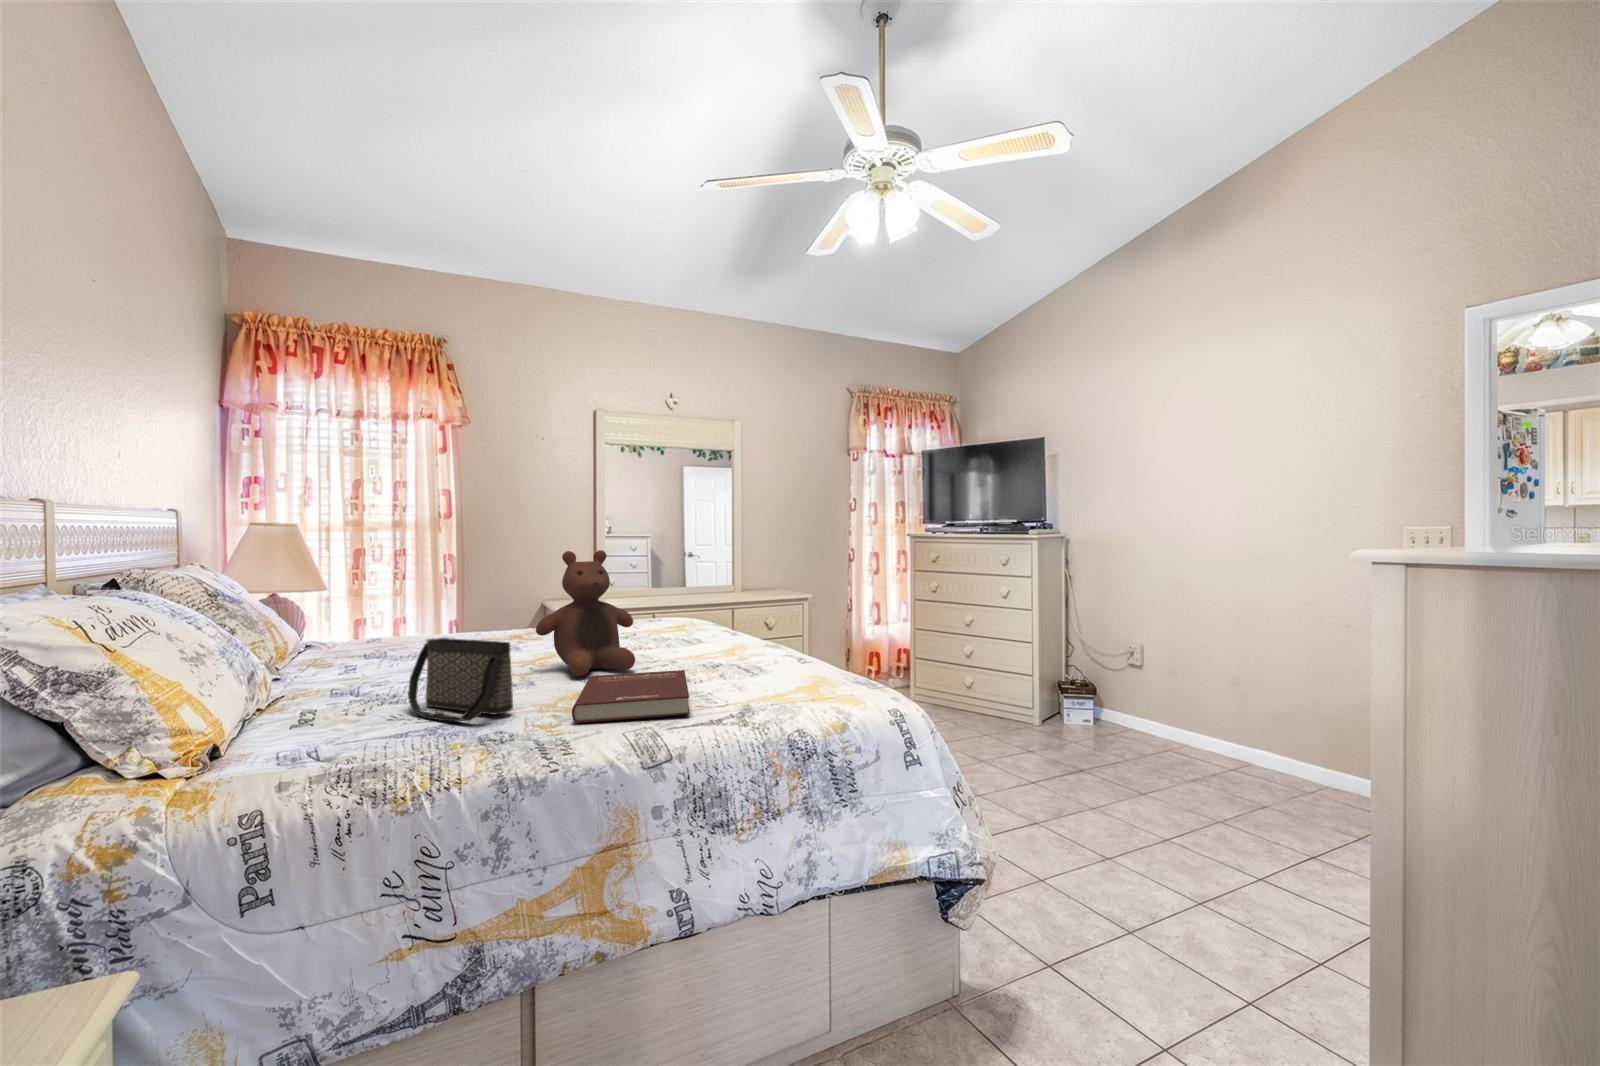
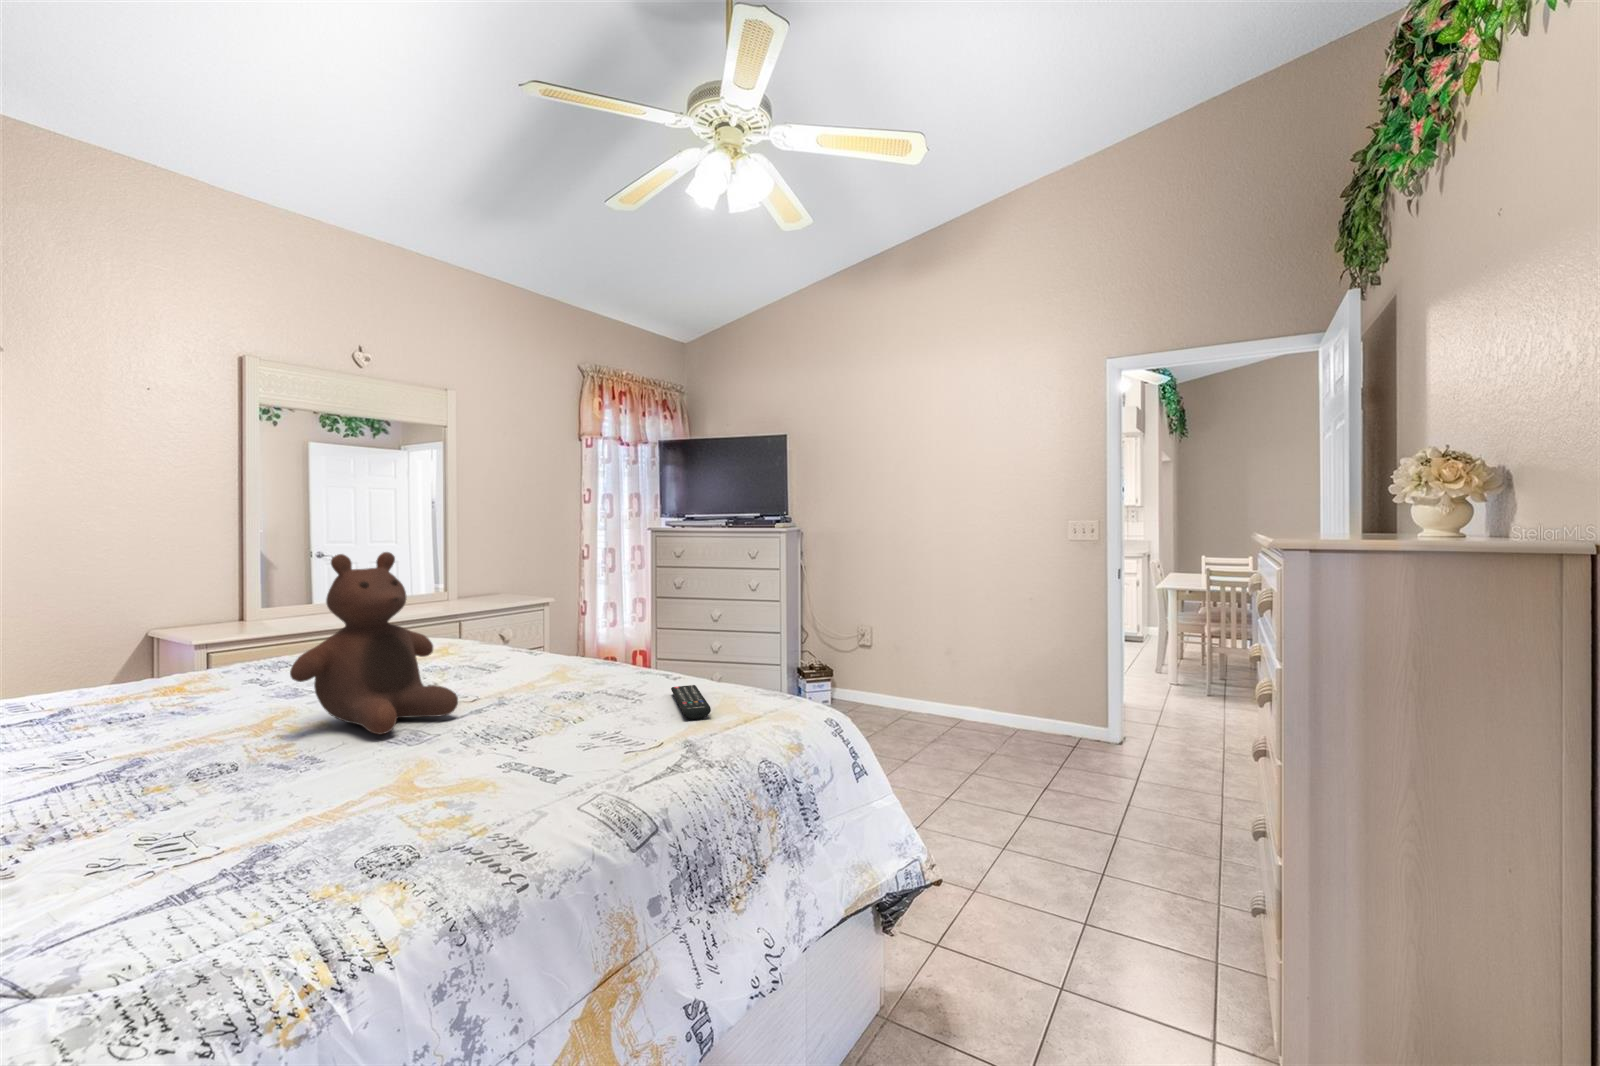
handbag: present [408,638,513,721] -> none [108,700,346,851]
remote control: none [771,669,811,693] -> present [671,685,711,719]
book: present [572,670,690,723] -> none [421,706,631,806]

